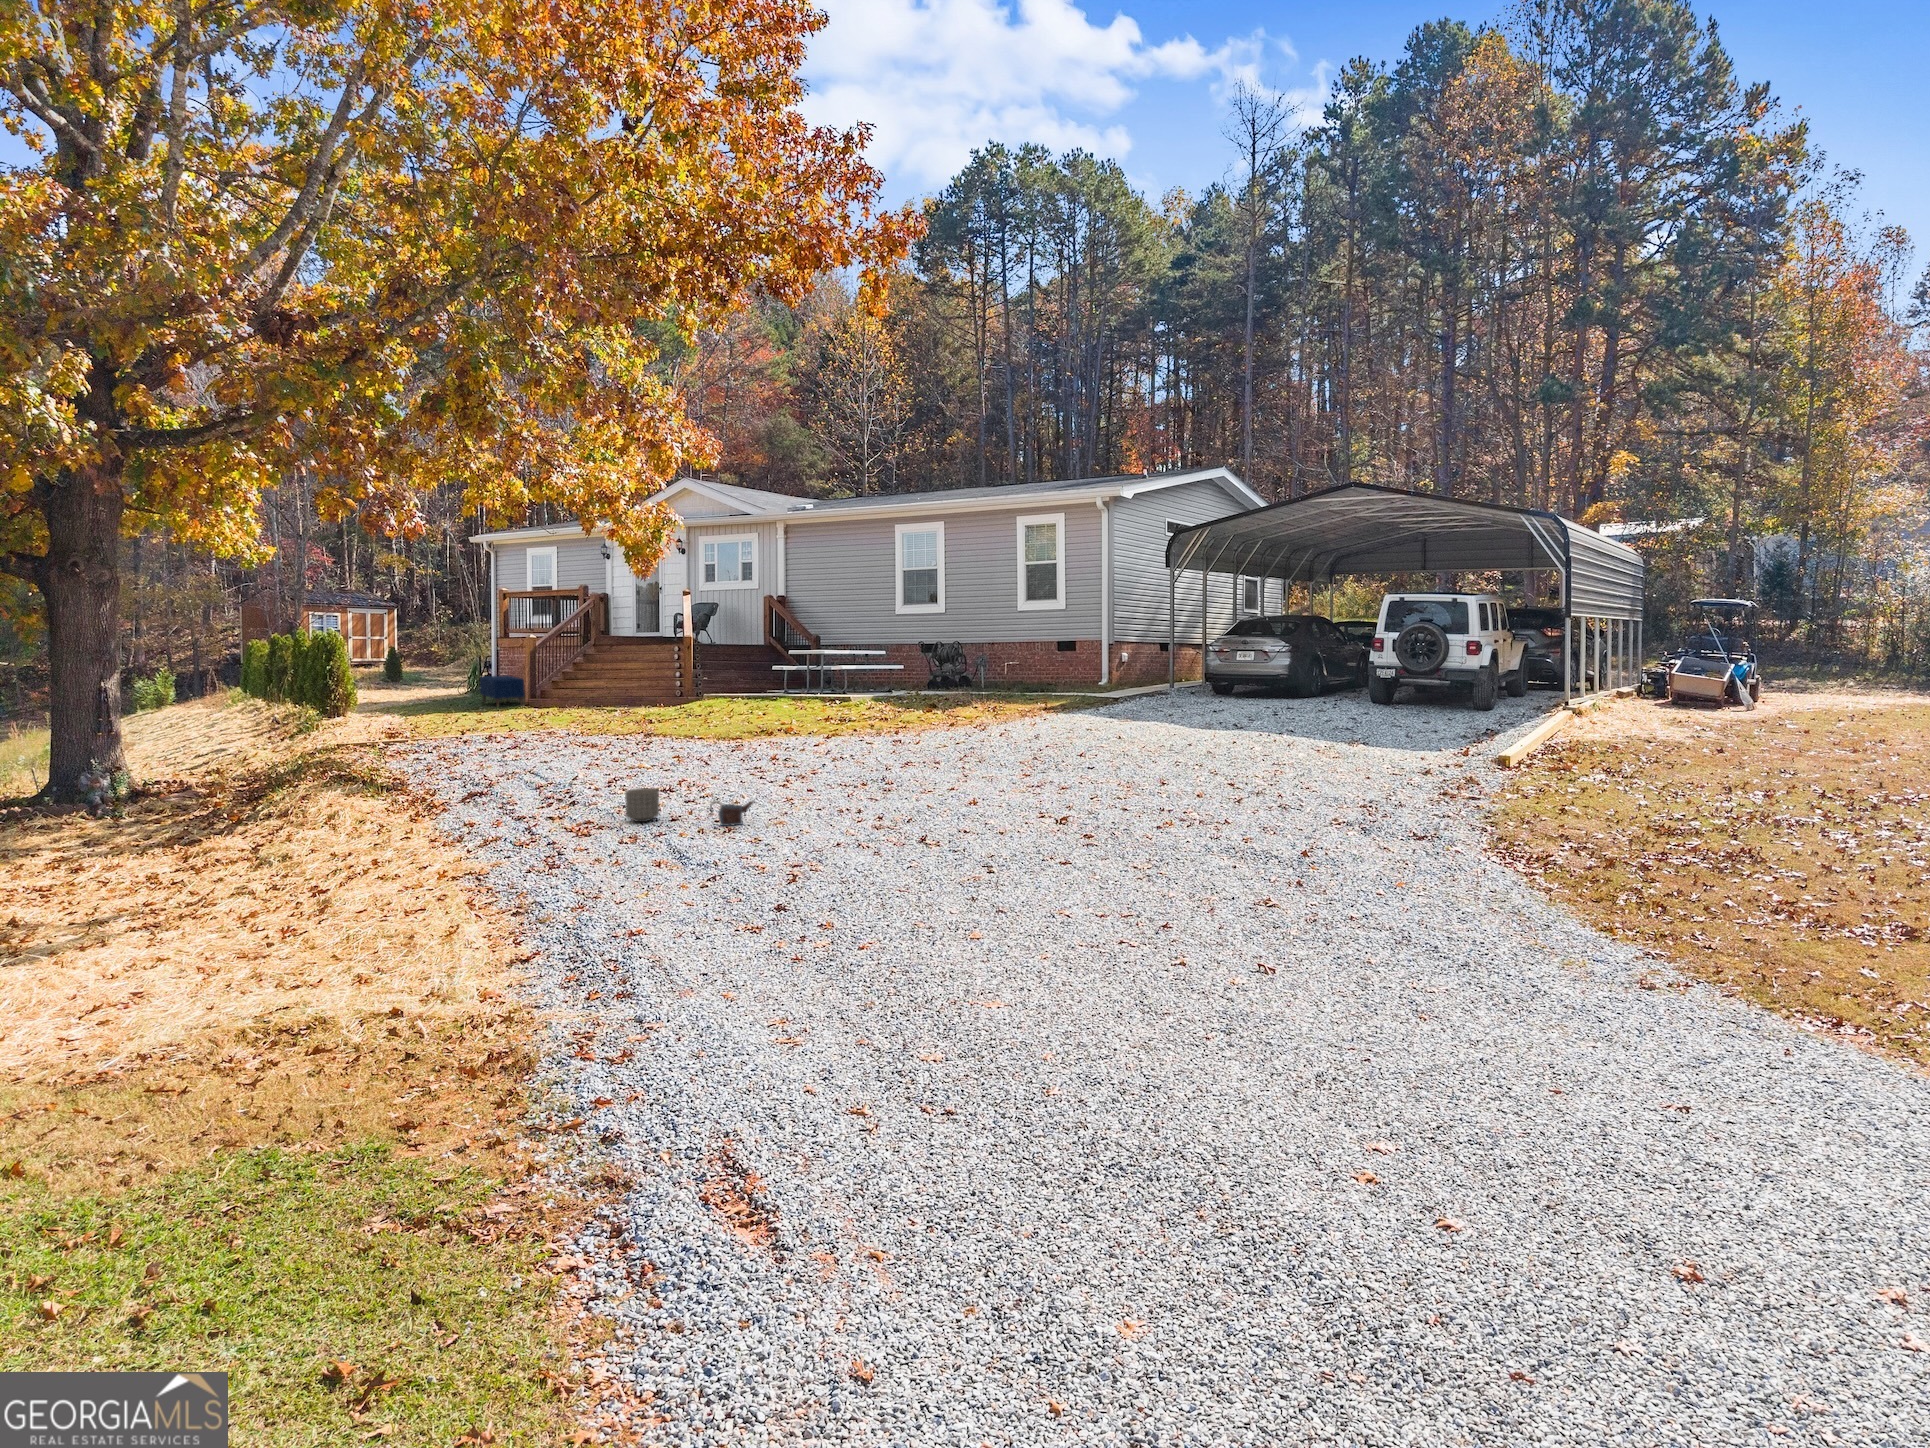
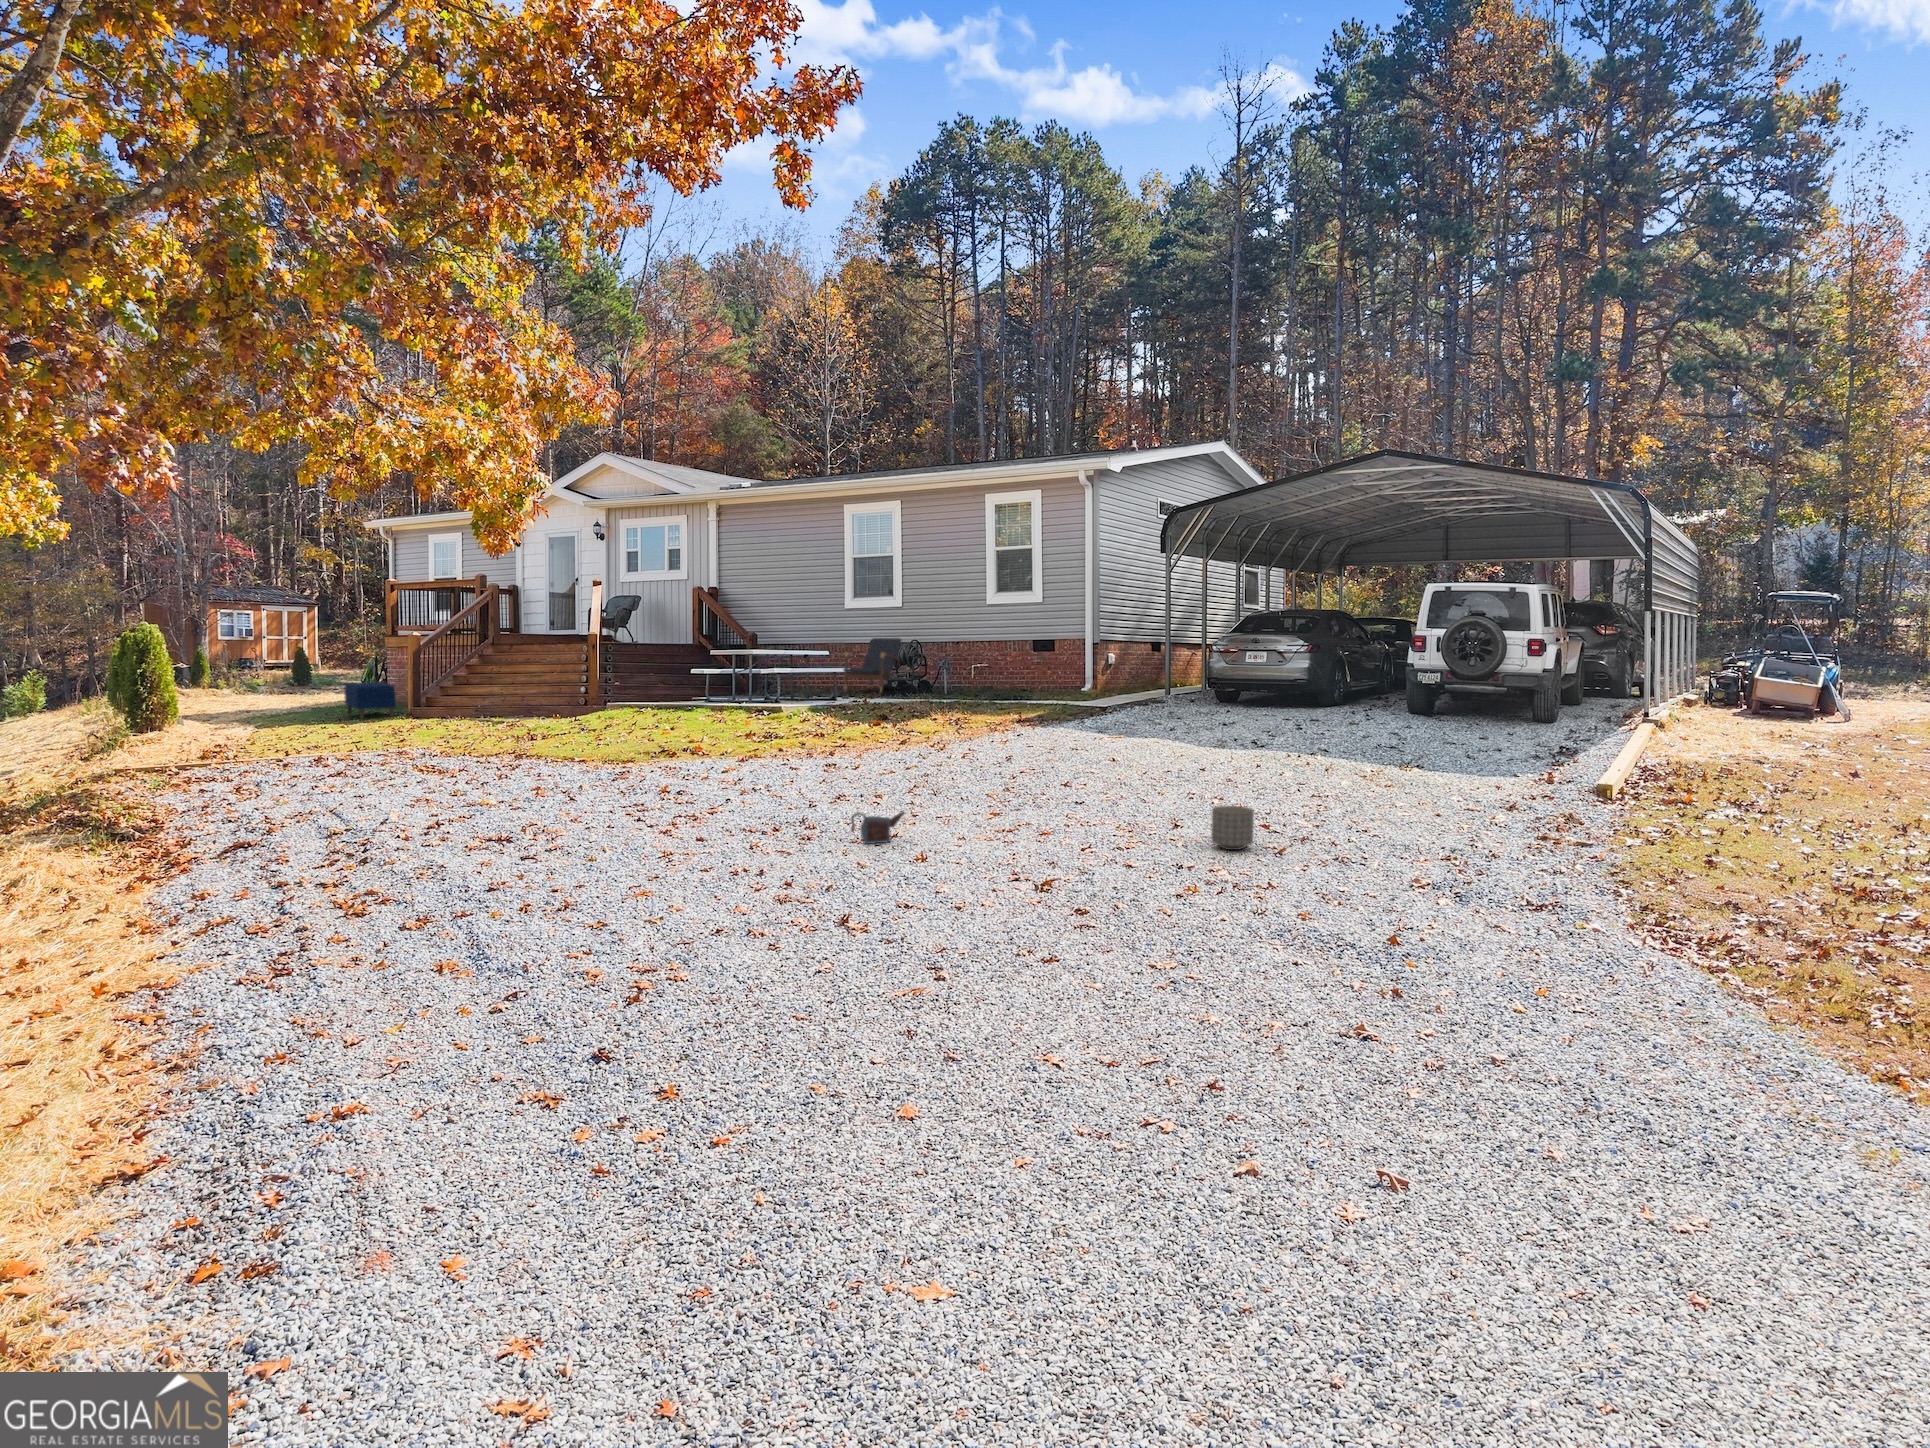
lounge chair: none [897,638,946,685] -> present [844,638,901,691]
planter: present [625,788,659,822] -> present [1211,806,1254,850]
watering can: present [710,801,754,826] -> present [851,812,905,844]

